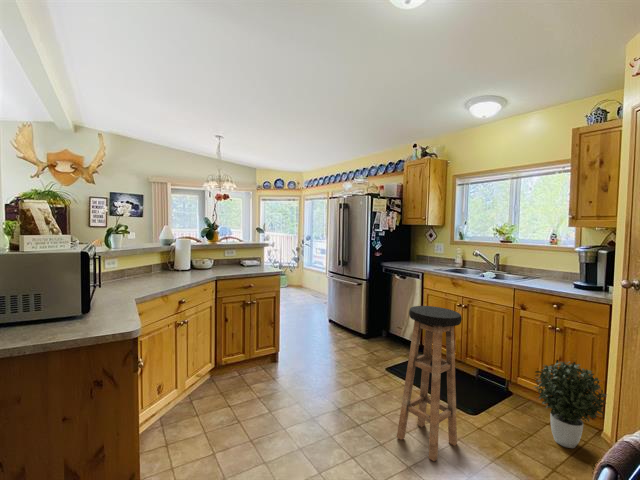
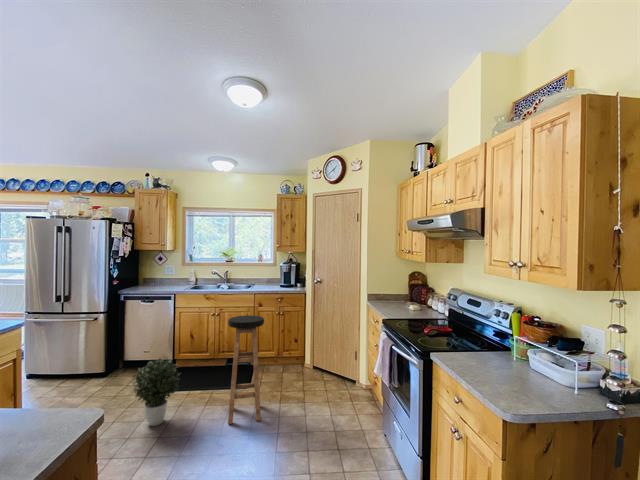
potted plant: present [535,360,606,448] -> present [133,358,179,426]

